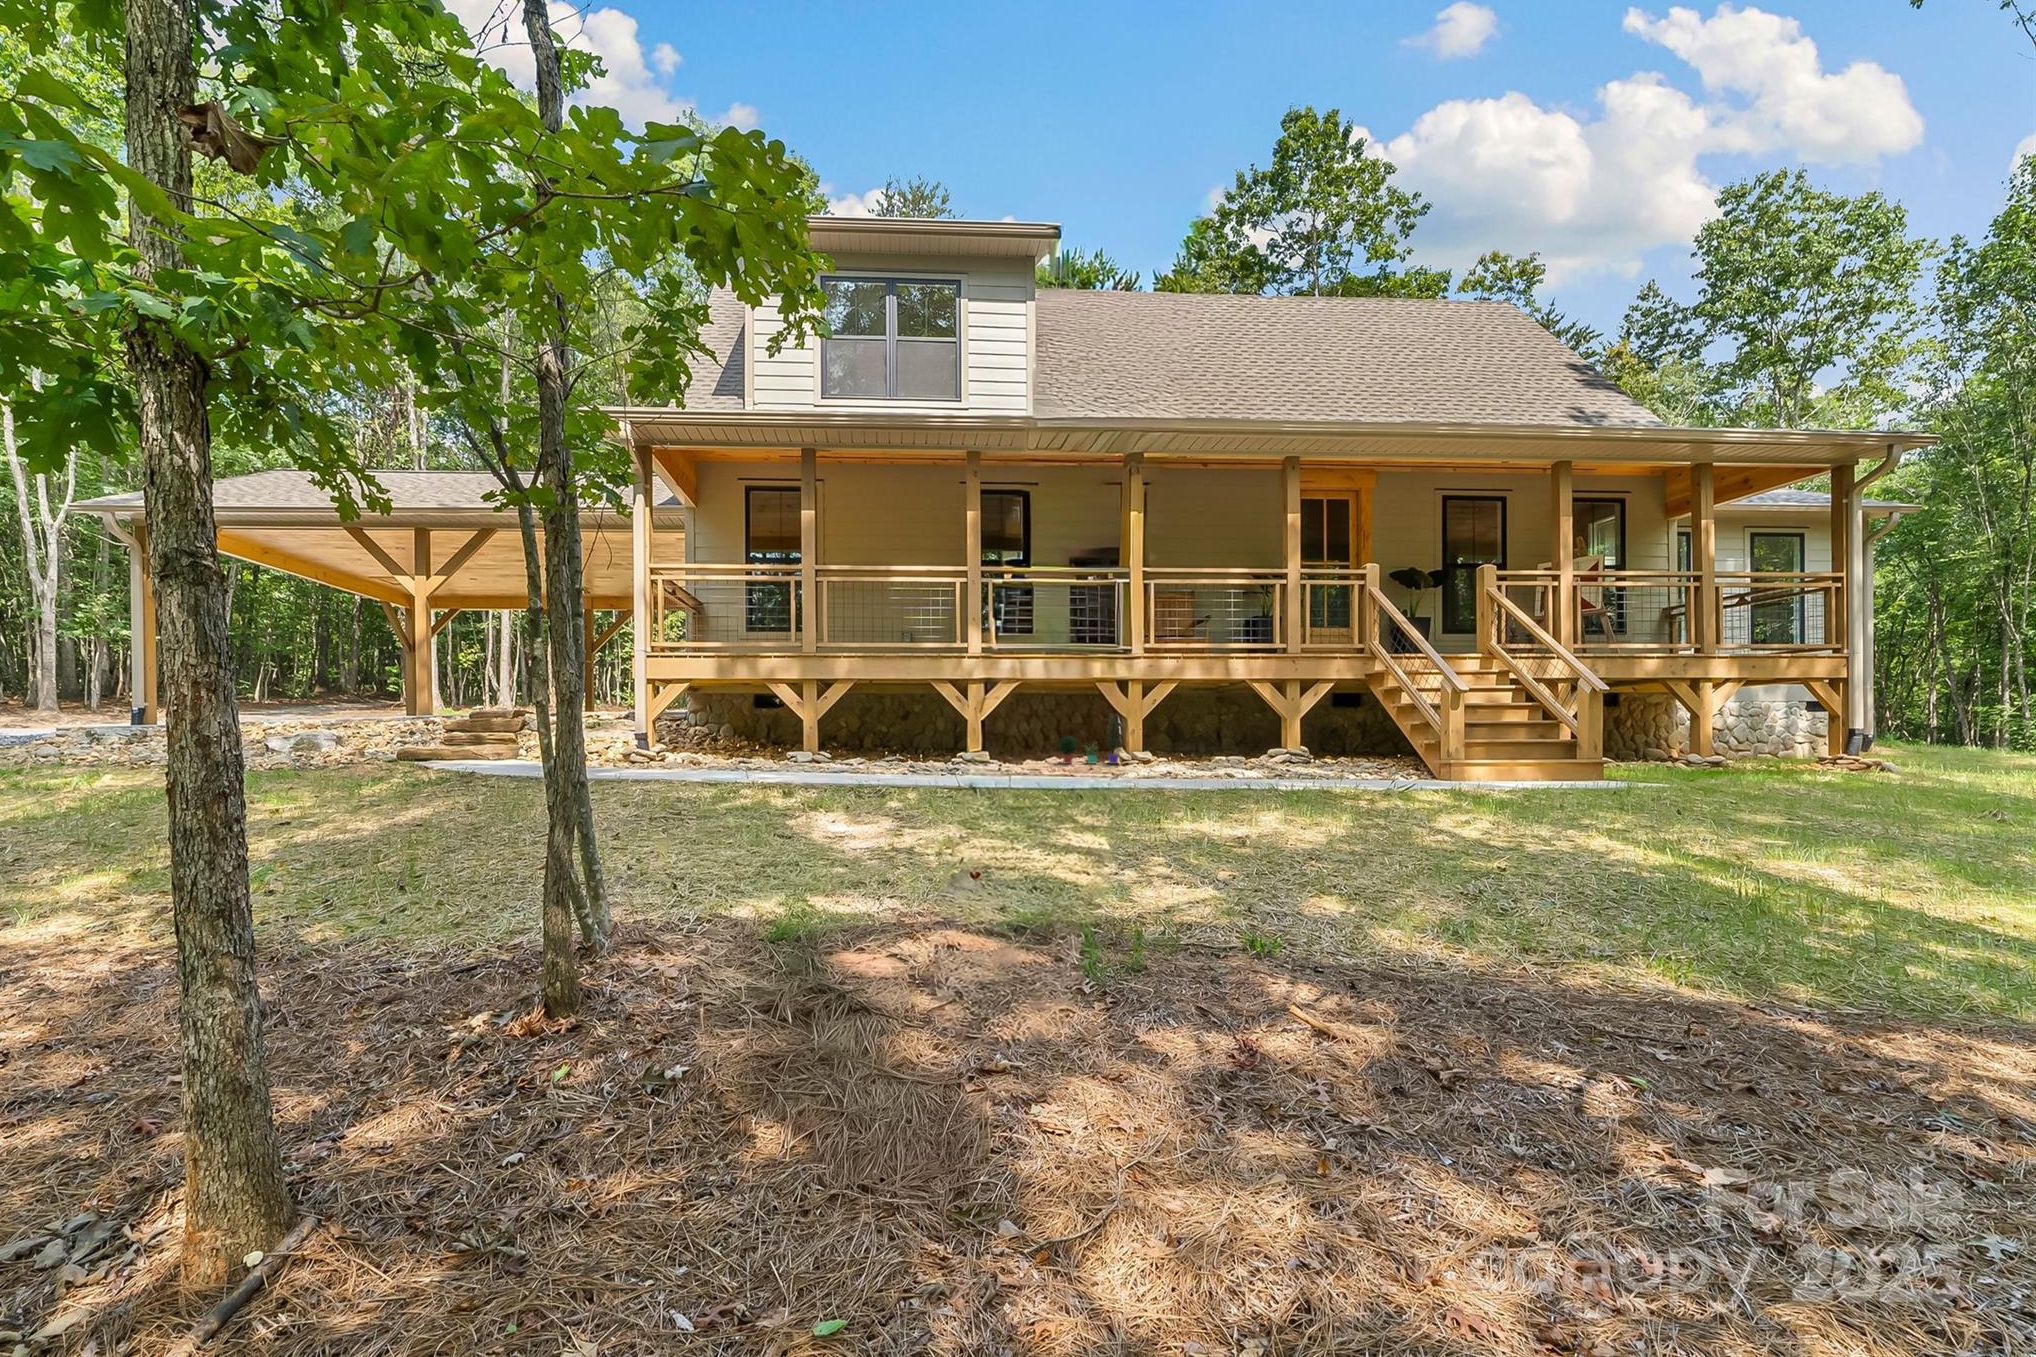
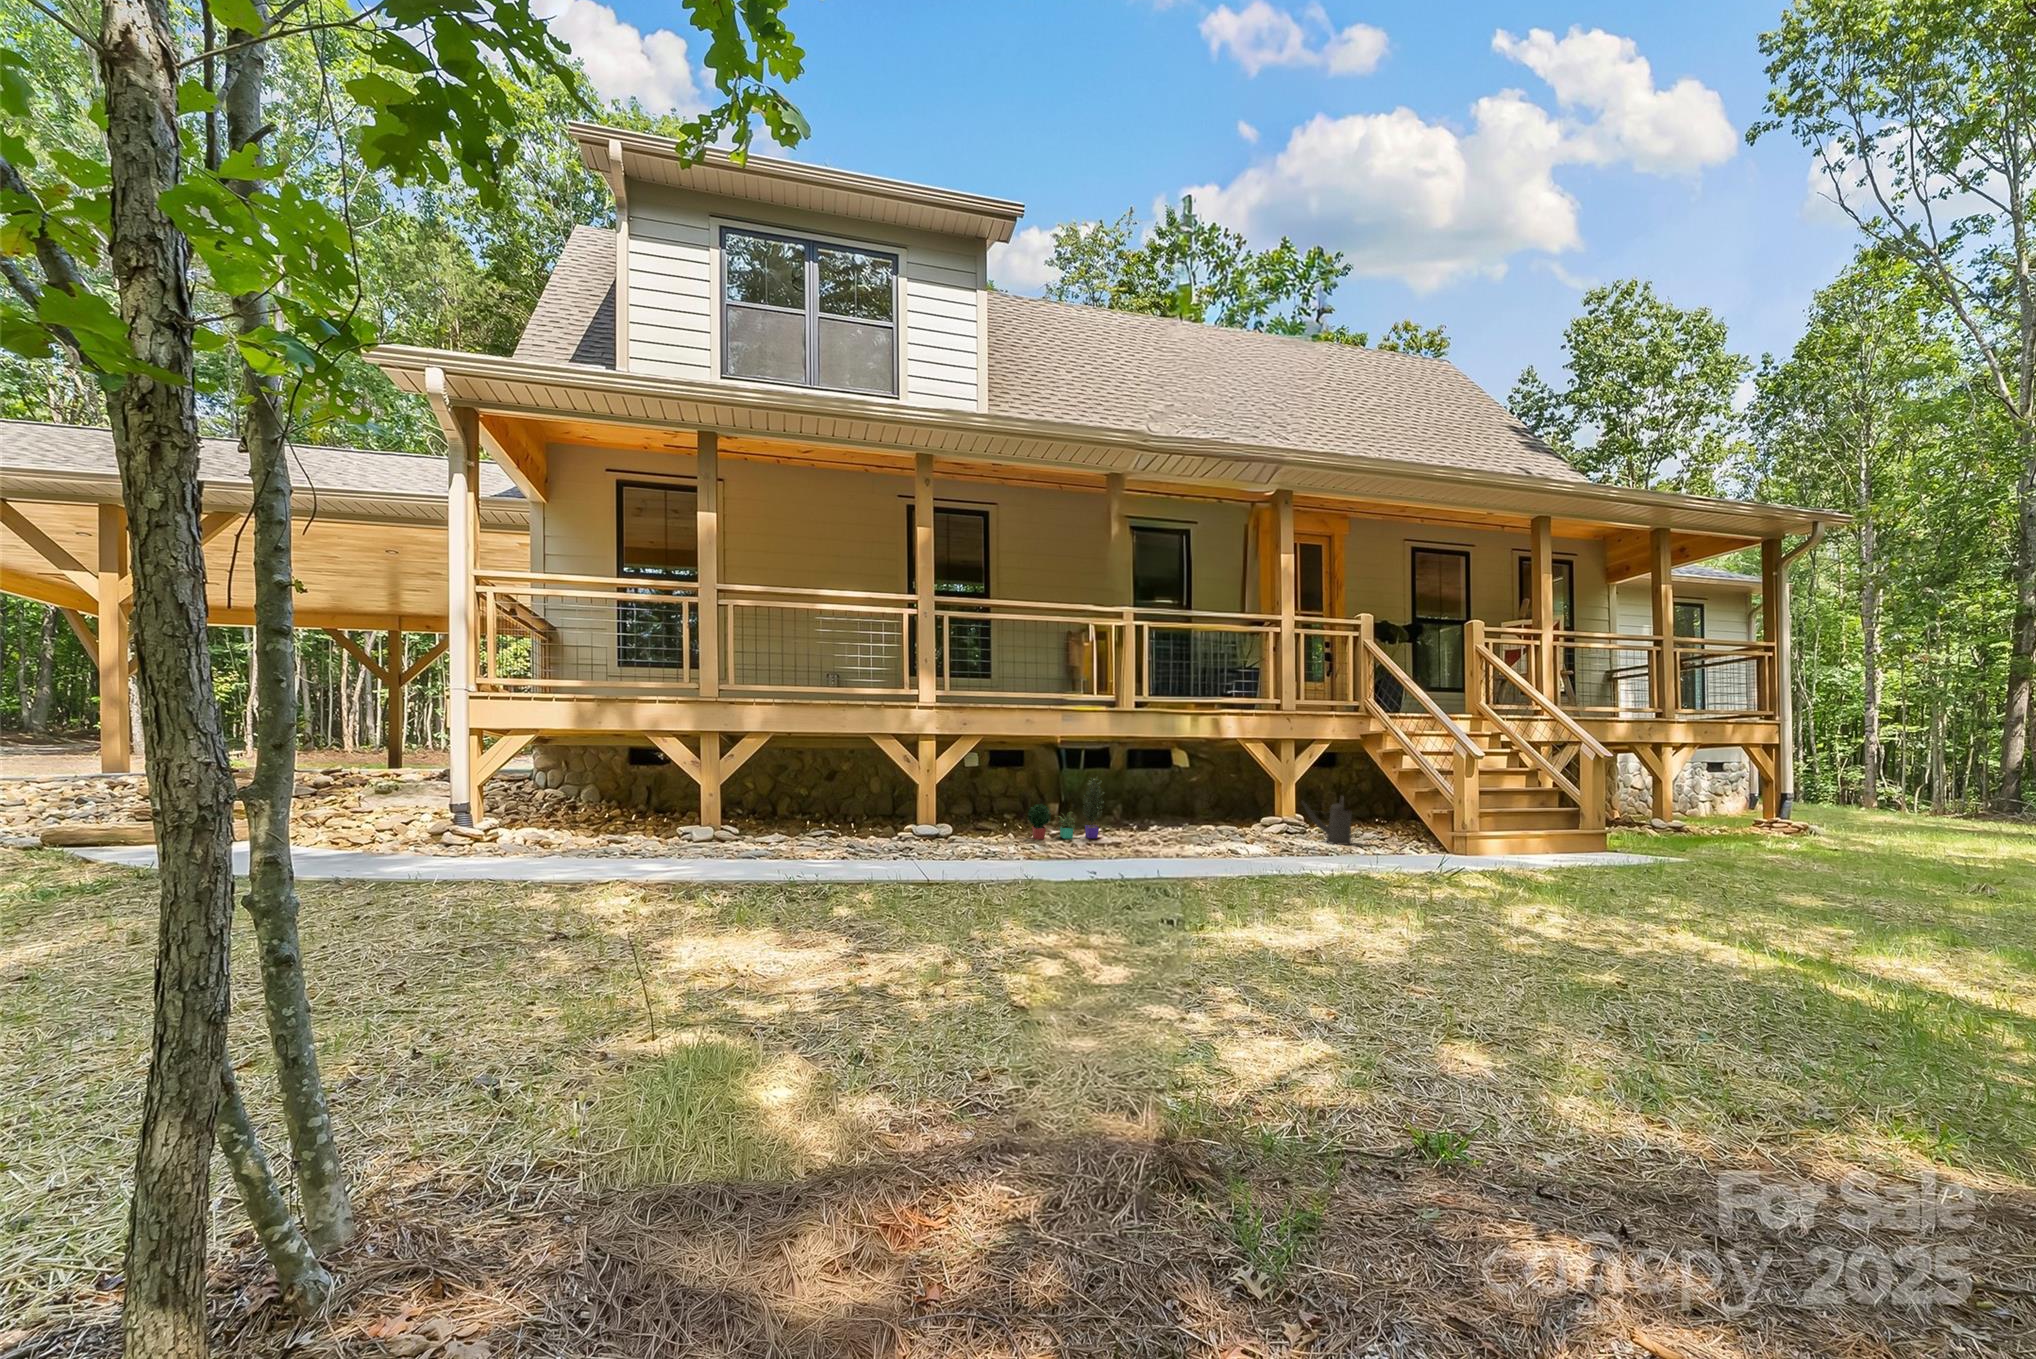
watering can: none [1302,728,1355,771] -> present [1301,796,1352,845]

